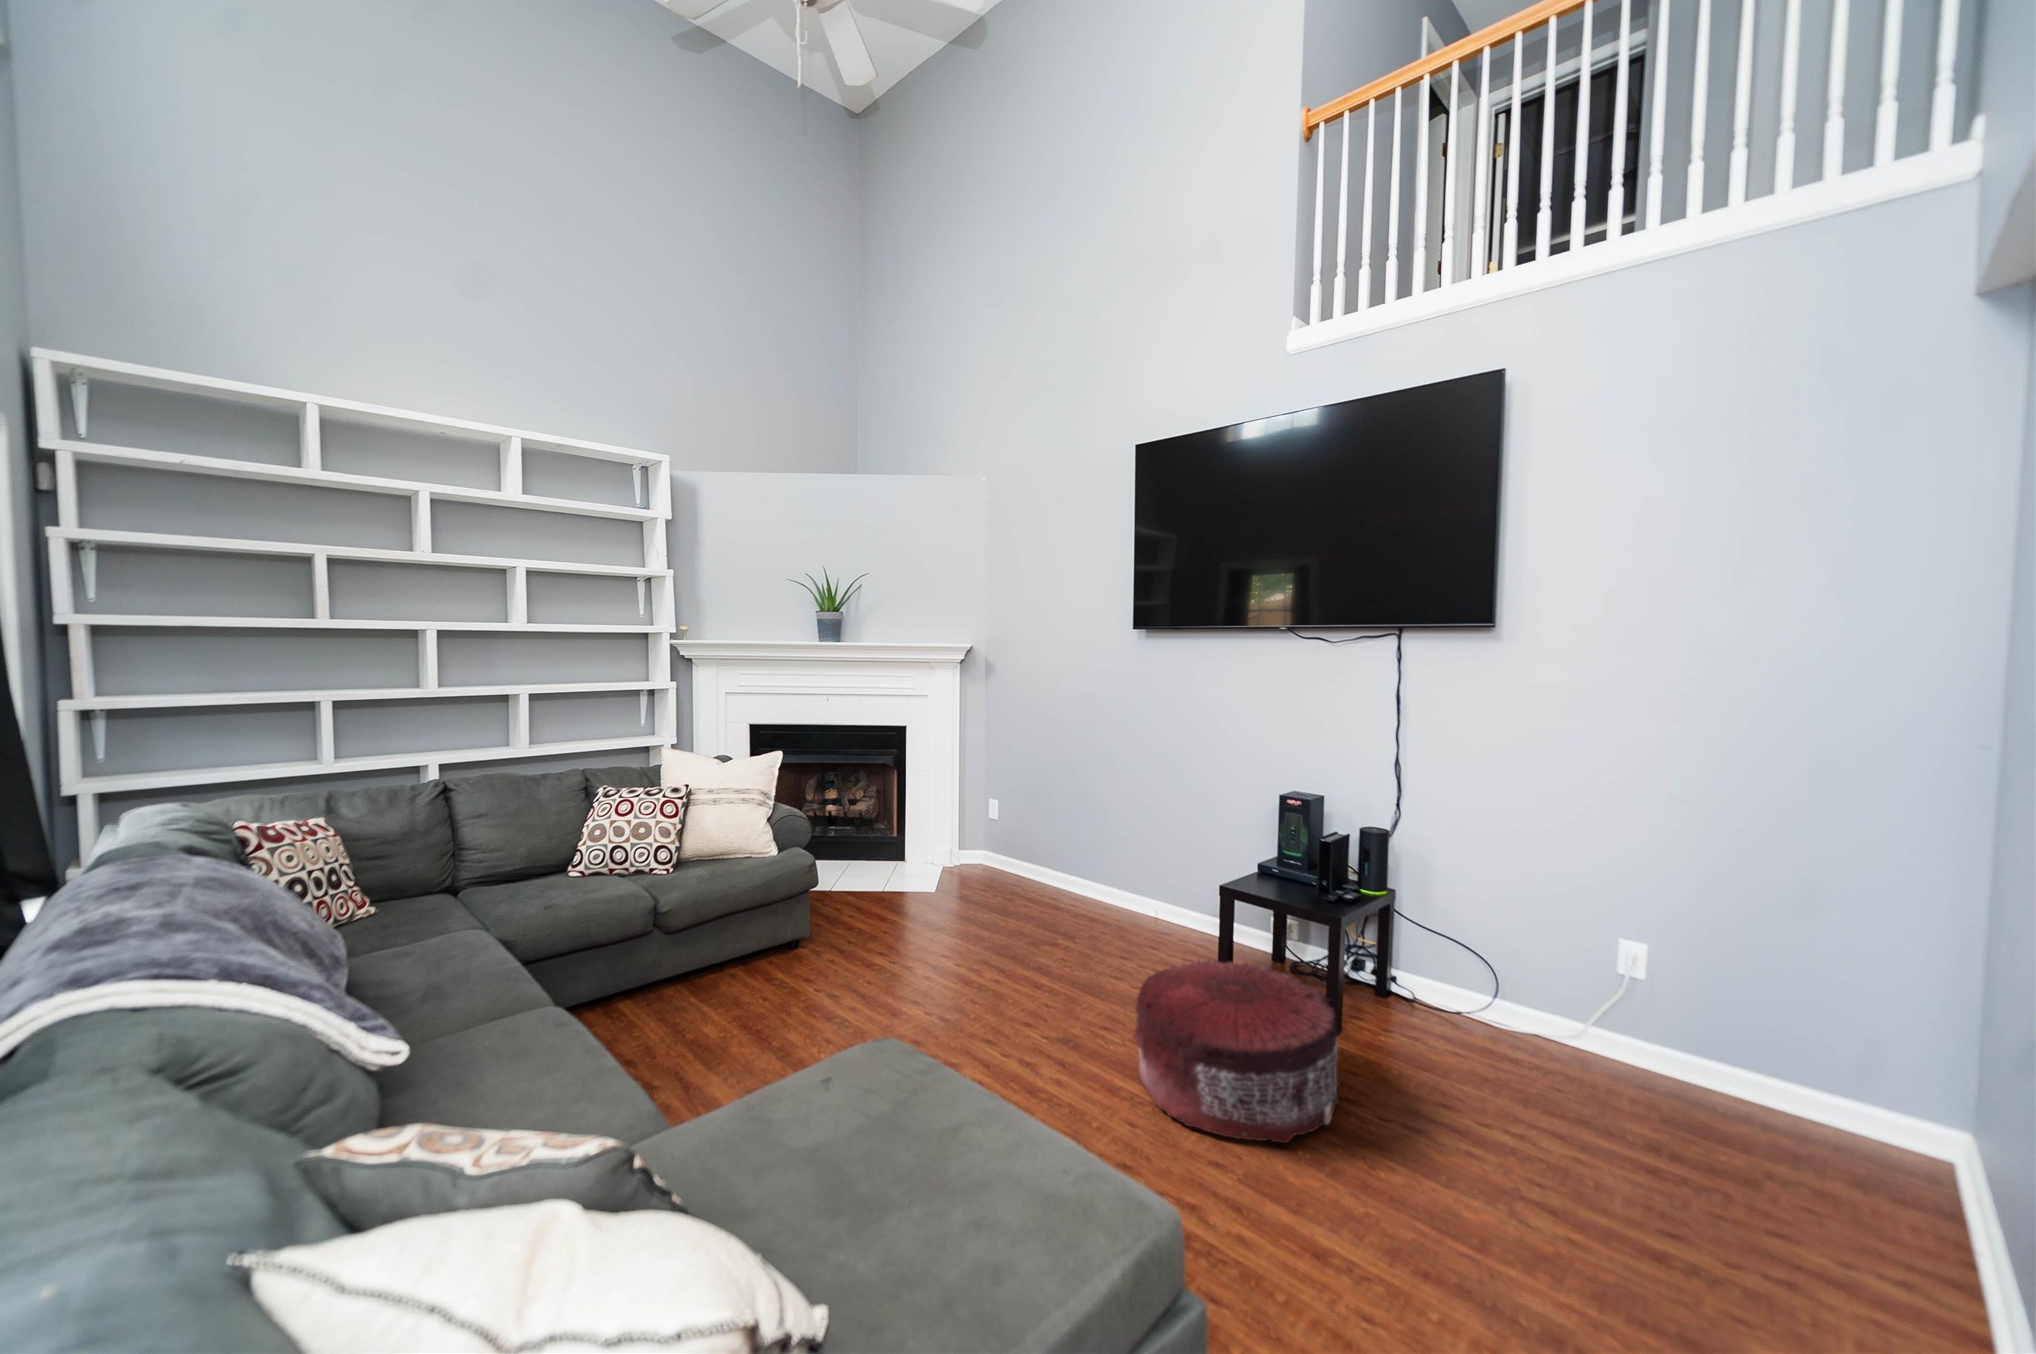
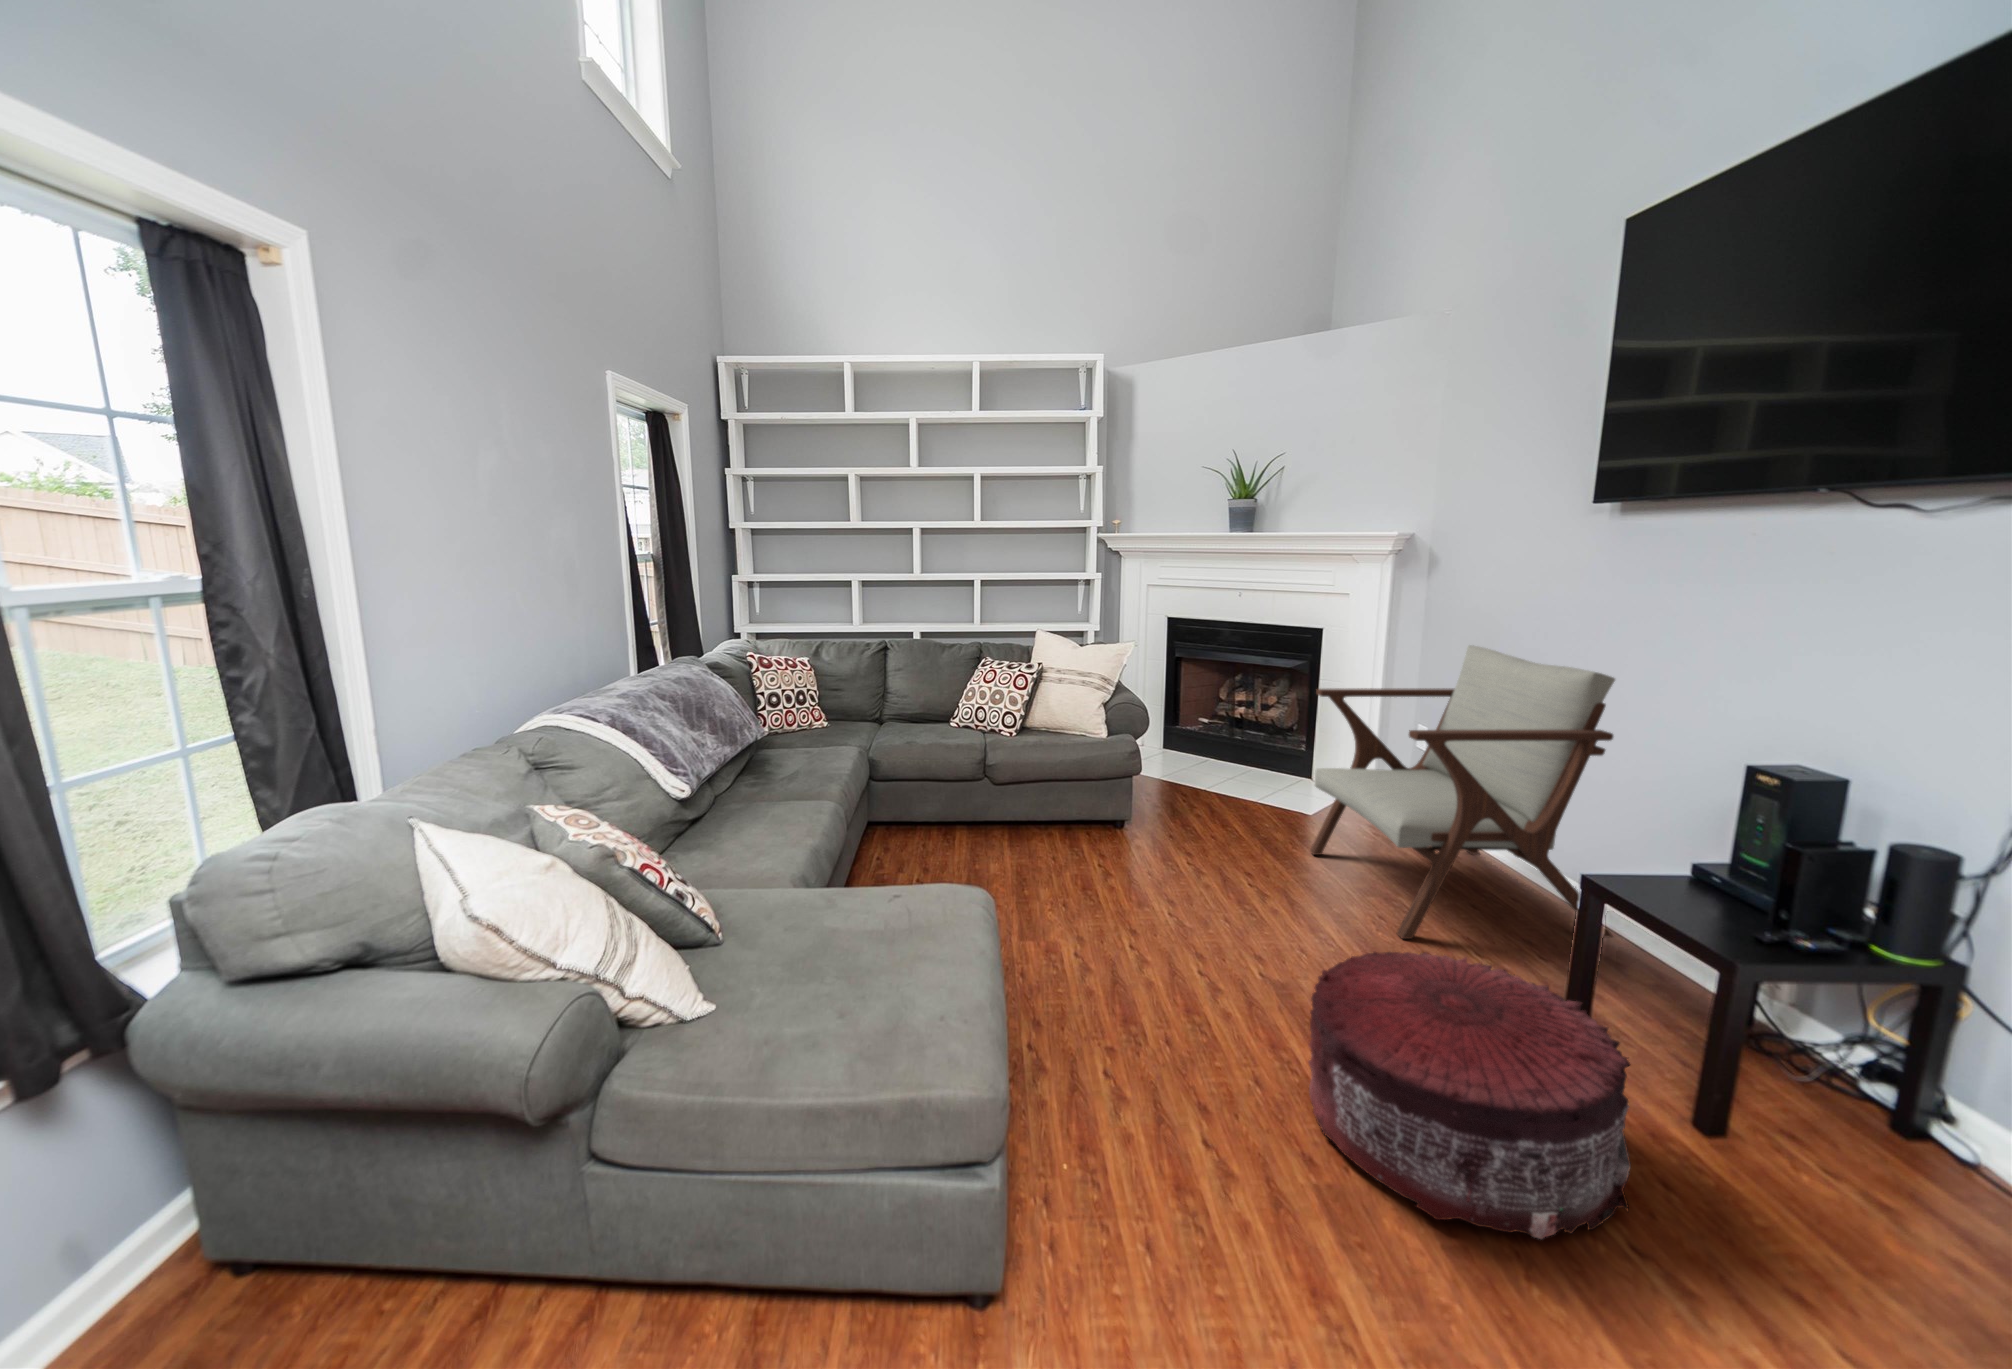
lounge chair: none [966,732,1181,970] -> present [1310,645,1615,939]

